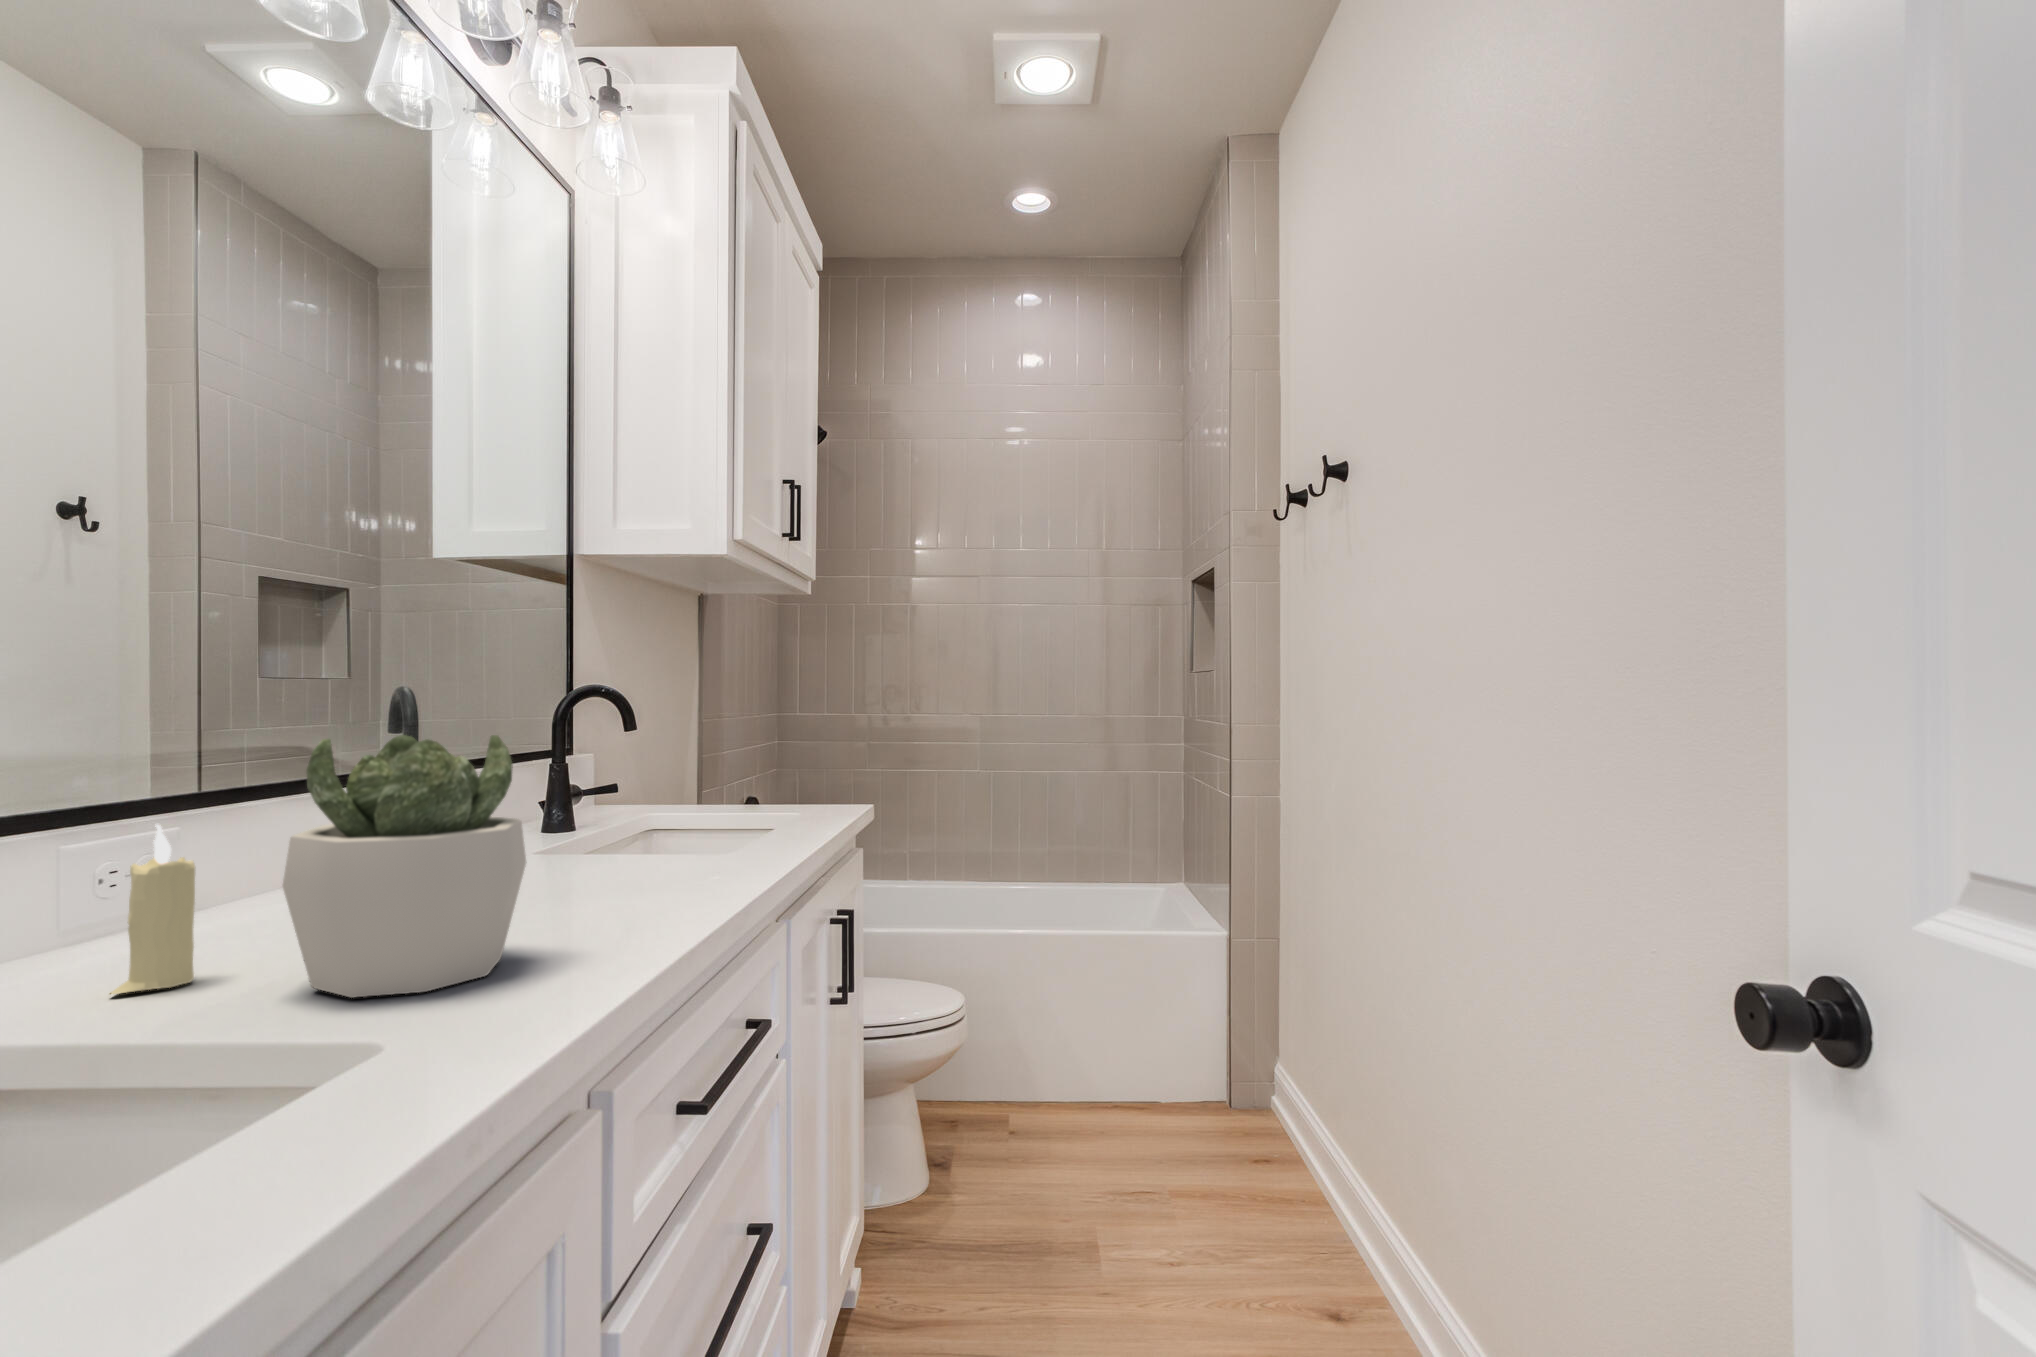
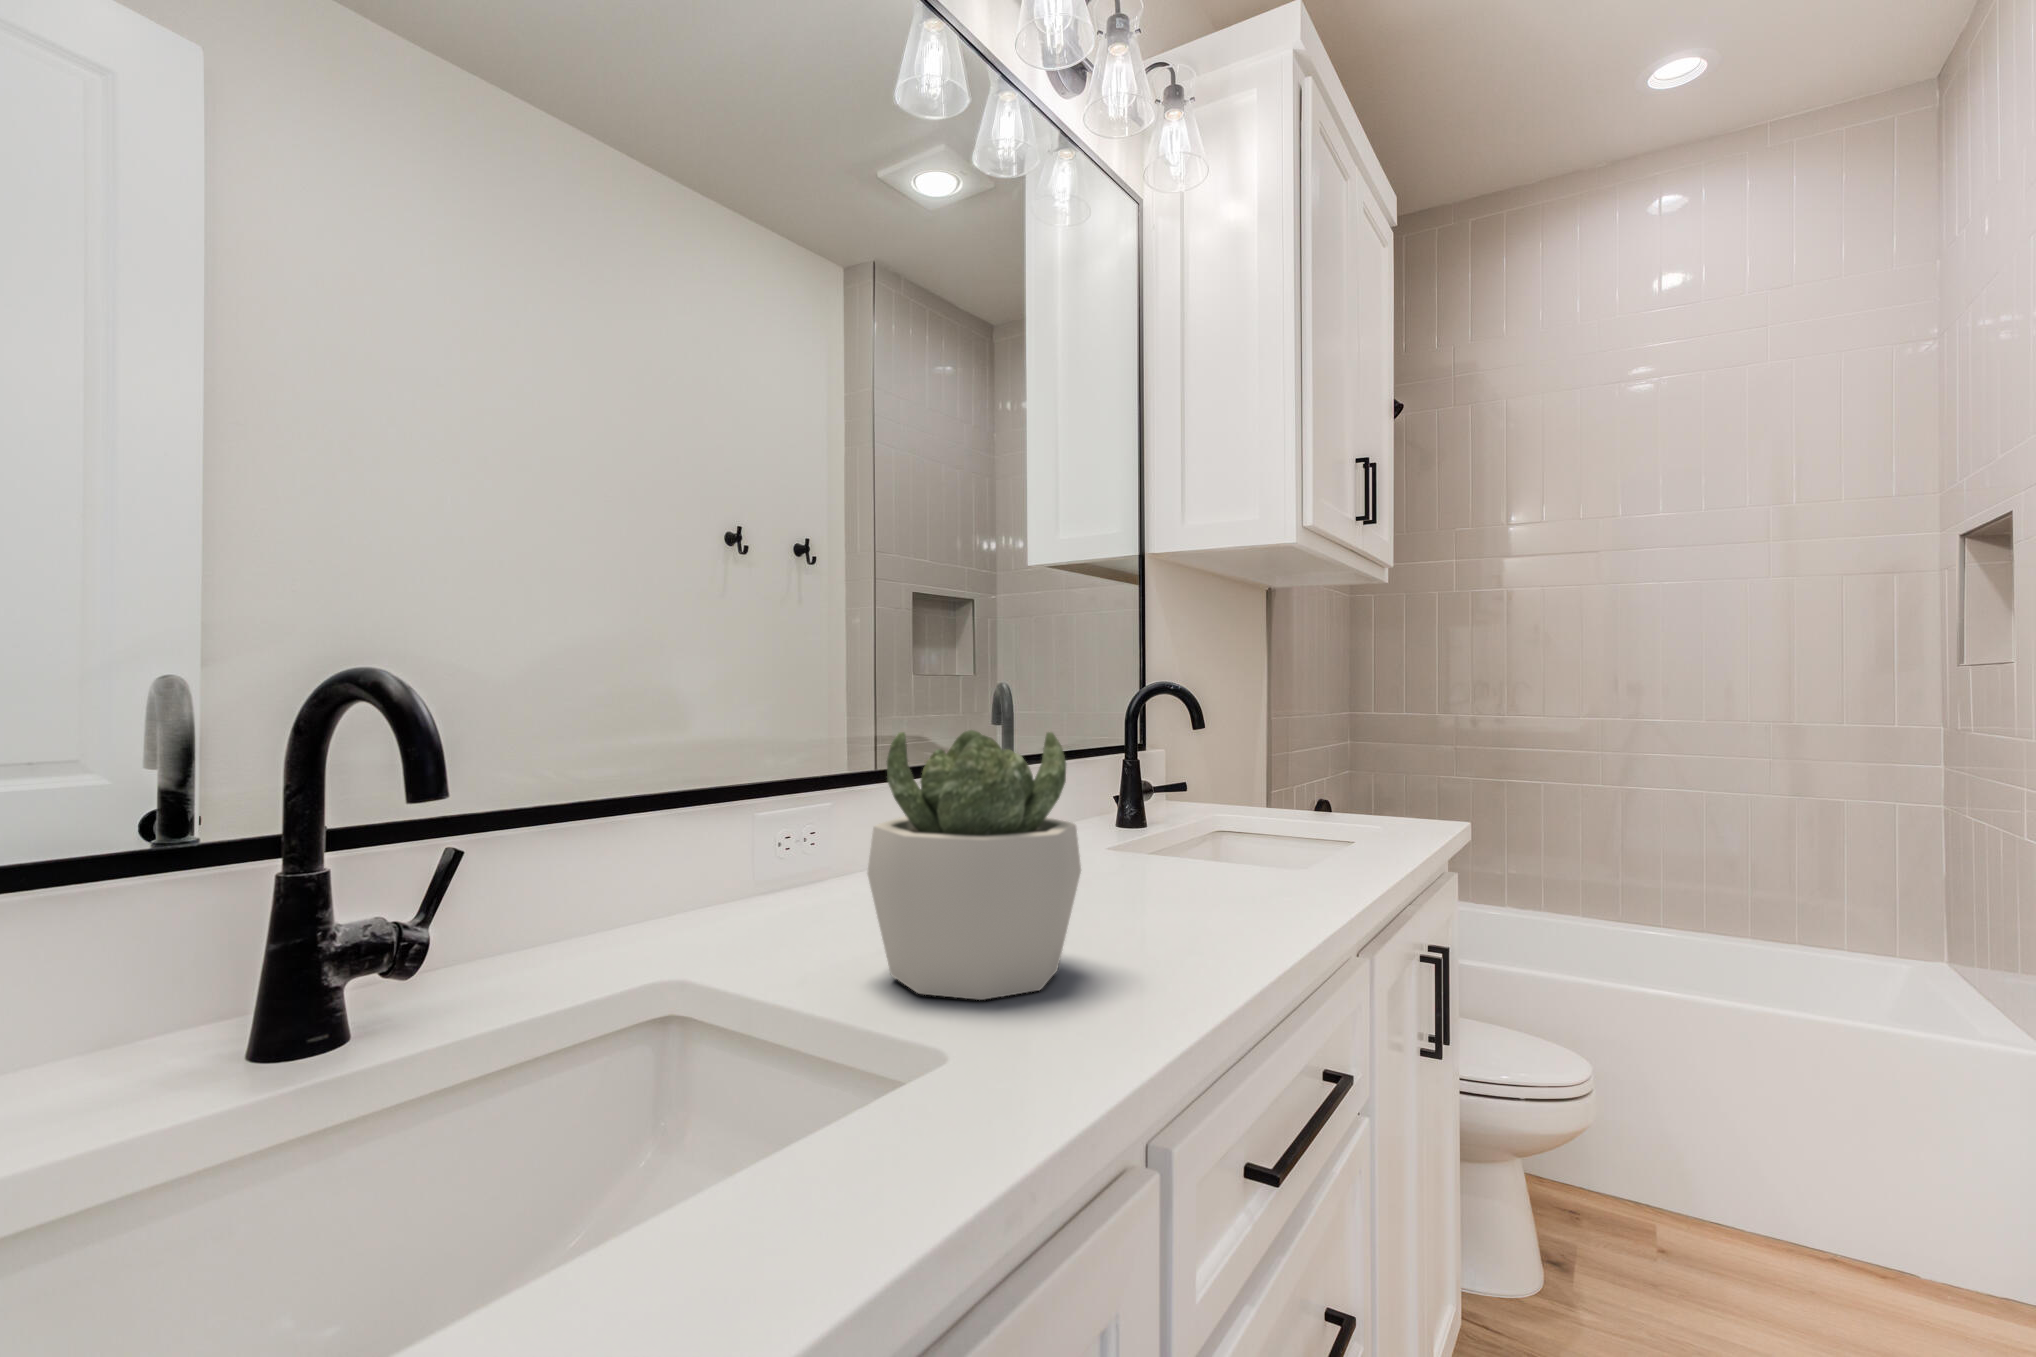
candle: present [111,824,195,994] -> none [752,805,814,954]

